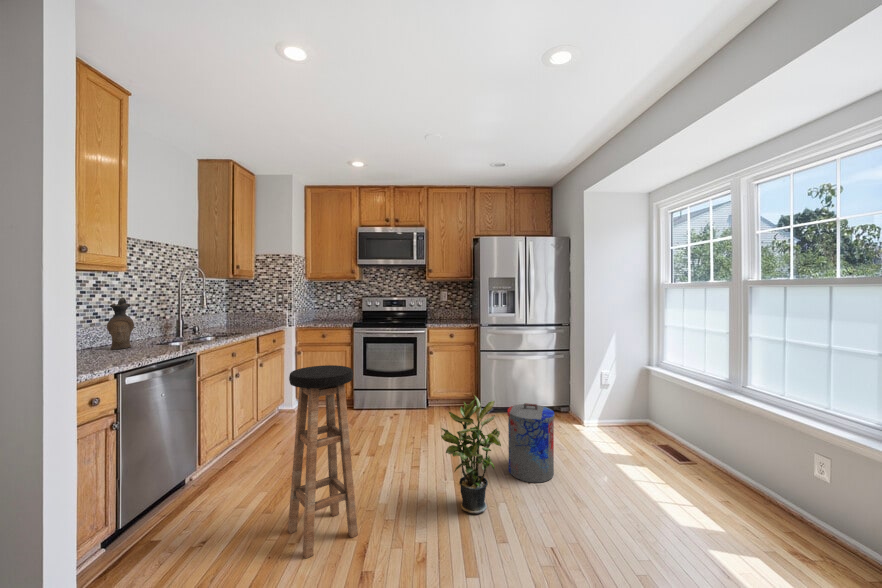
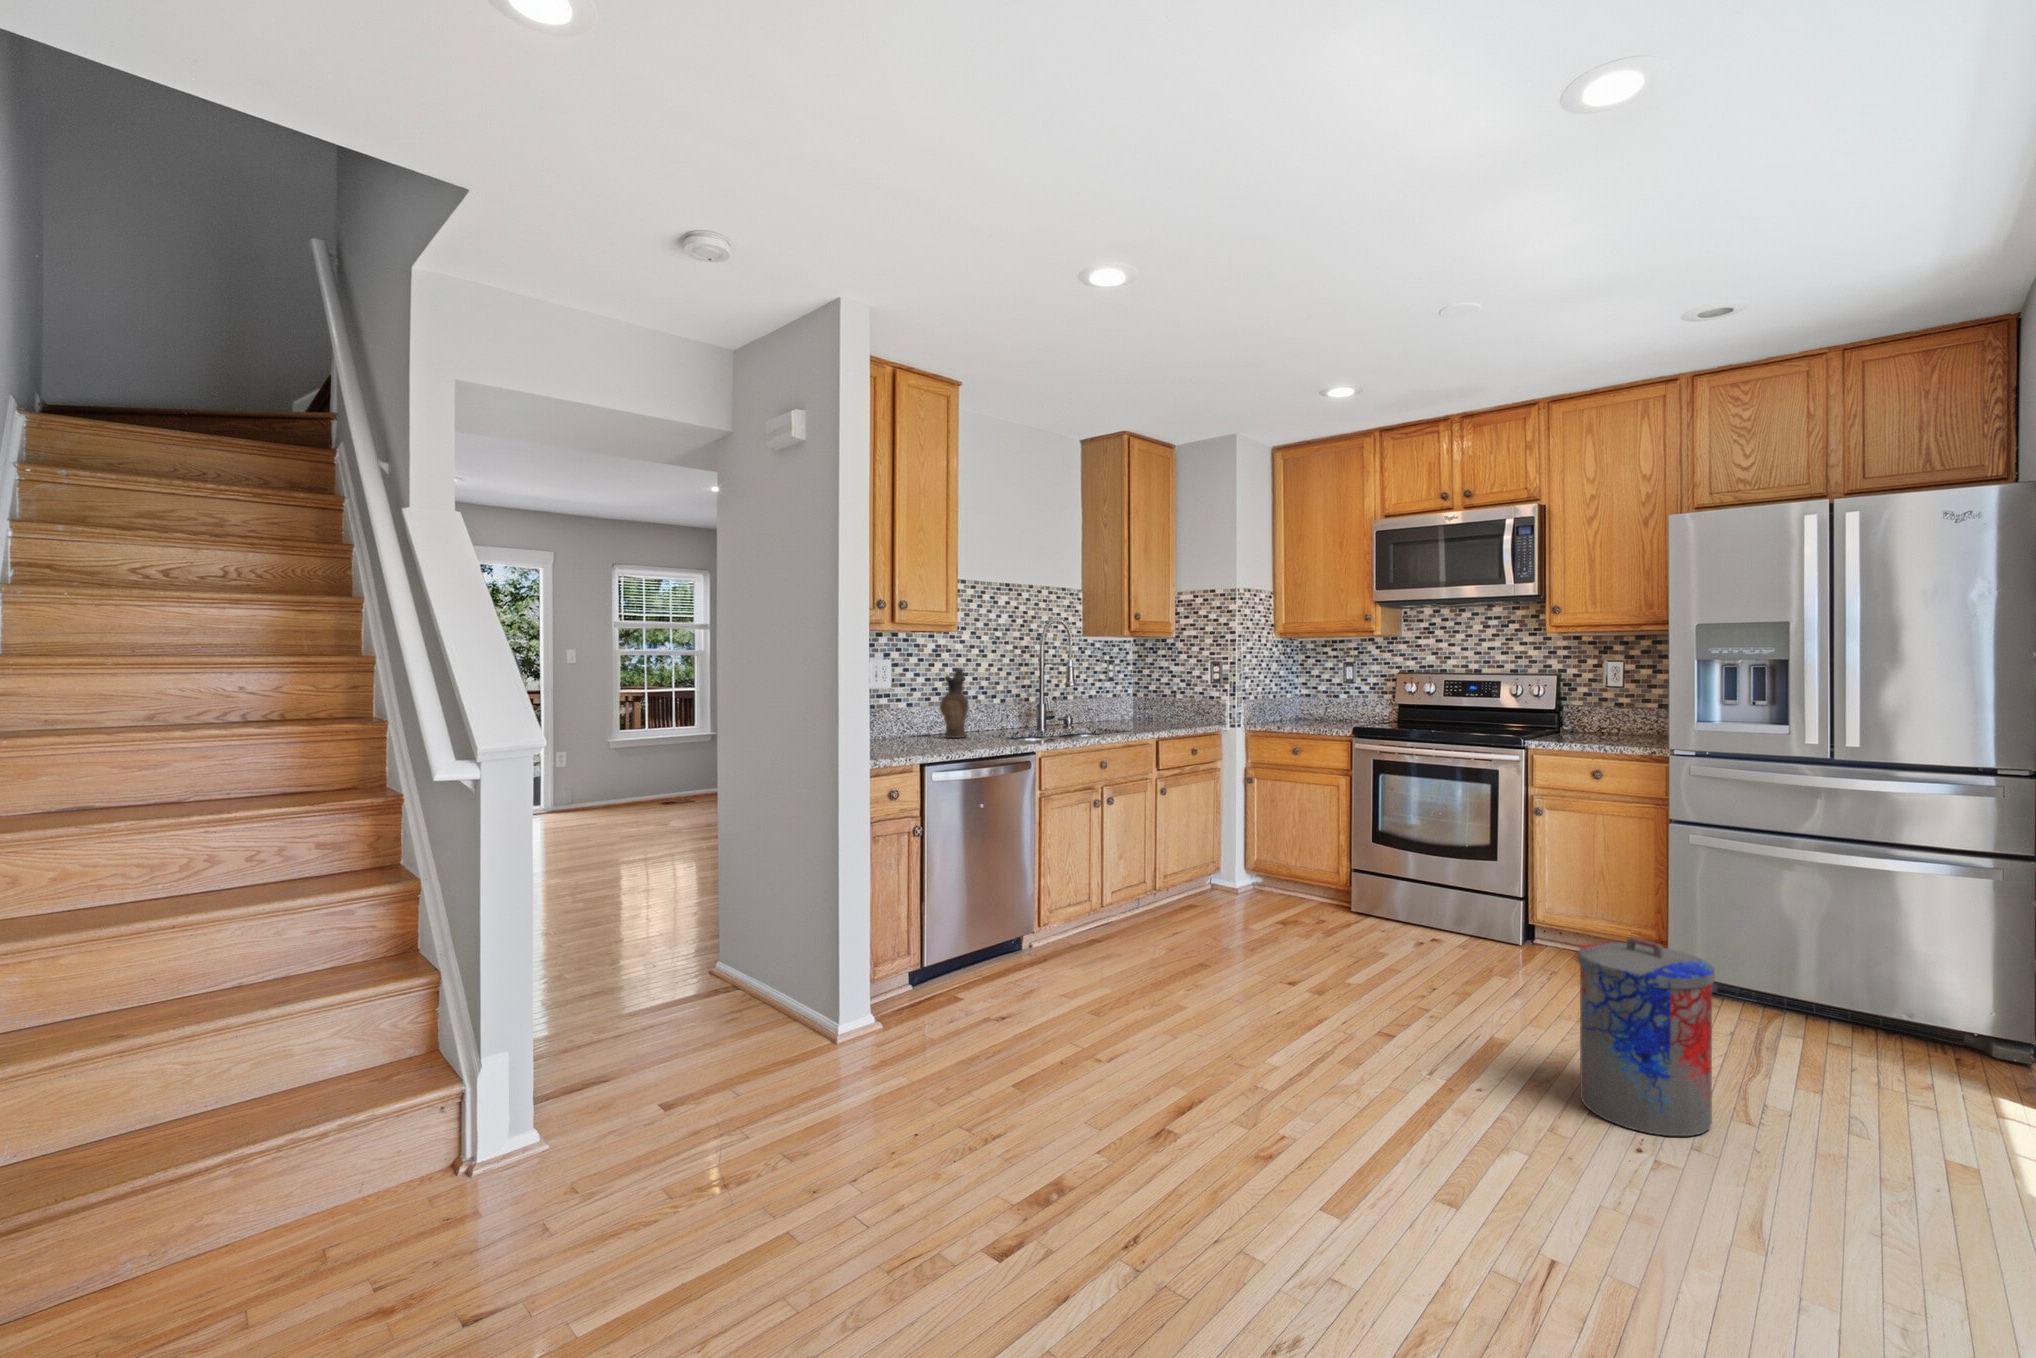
bar stool: present [288,365,358,558] -> none [1093,781,1193,1067]
potted plant: present [441,396,501,514] -> none [1352,878,1490,1118]

